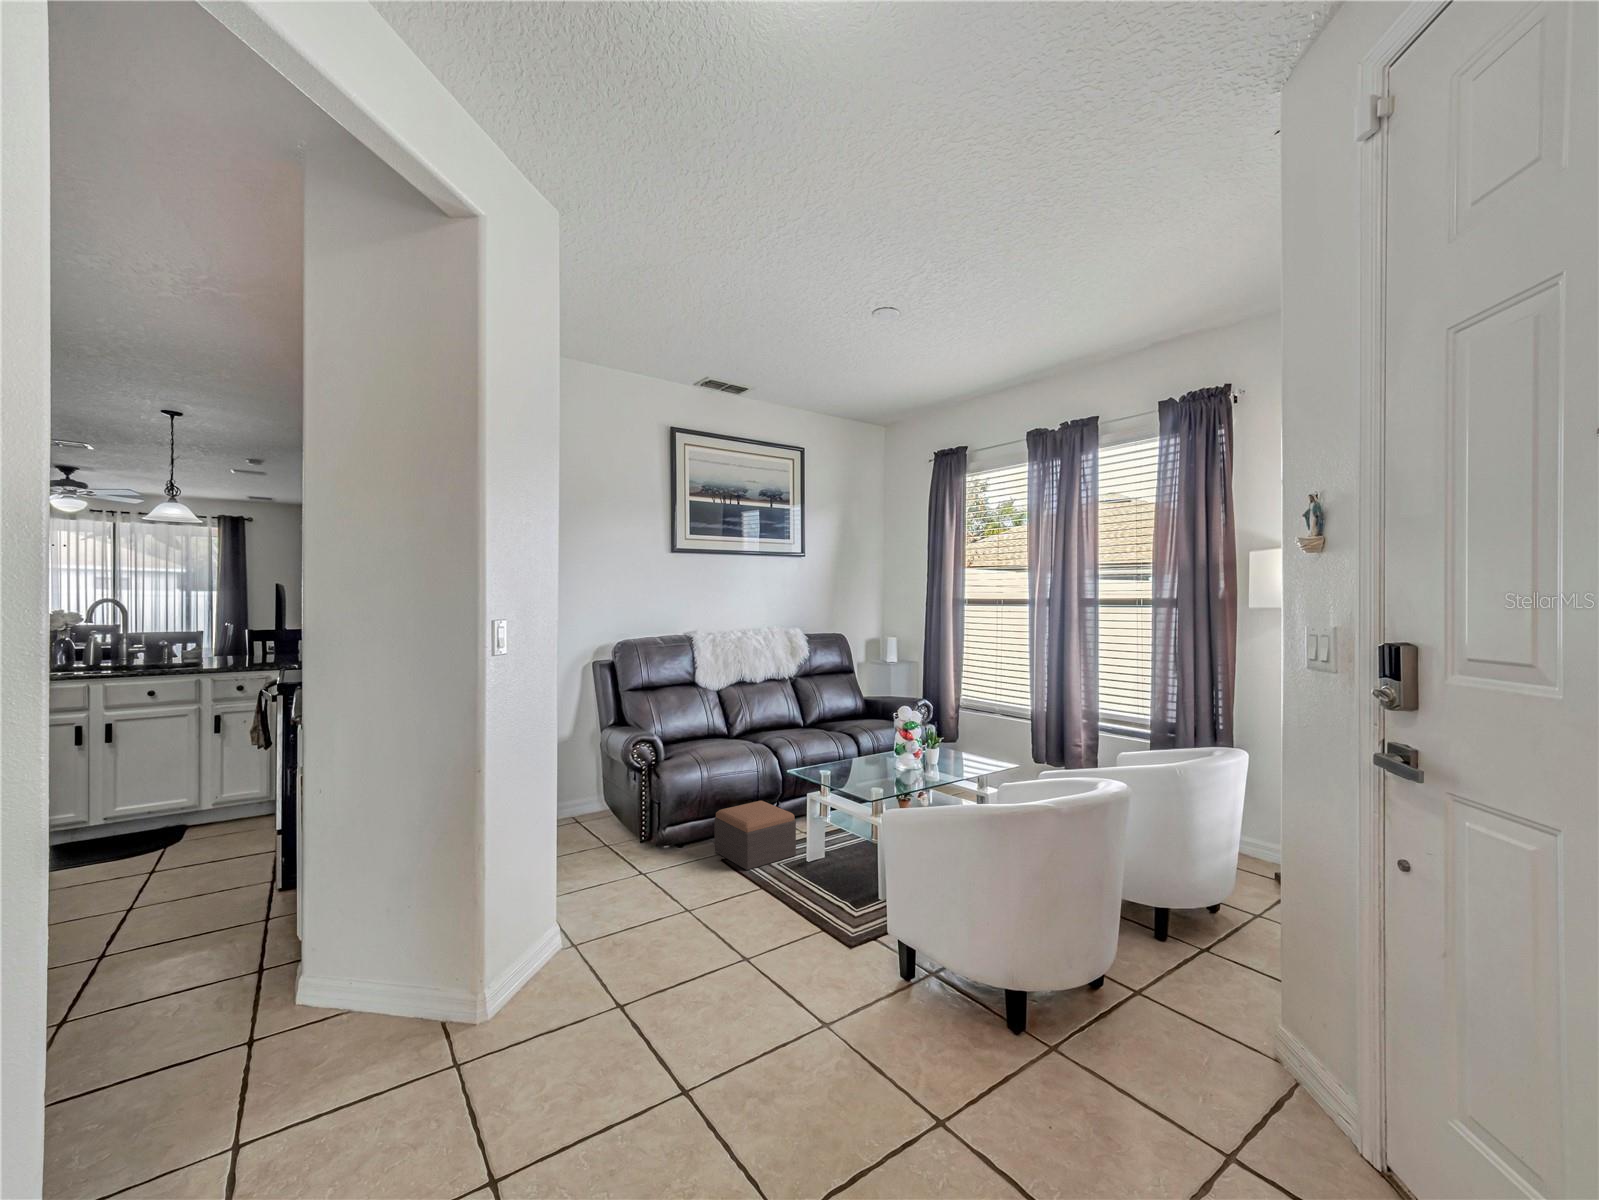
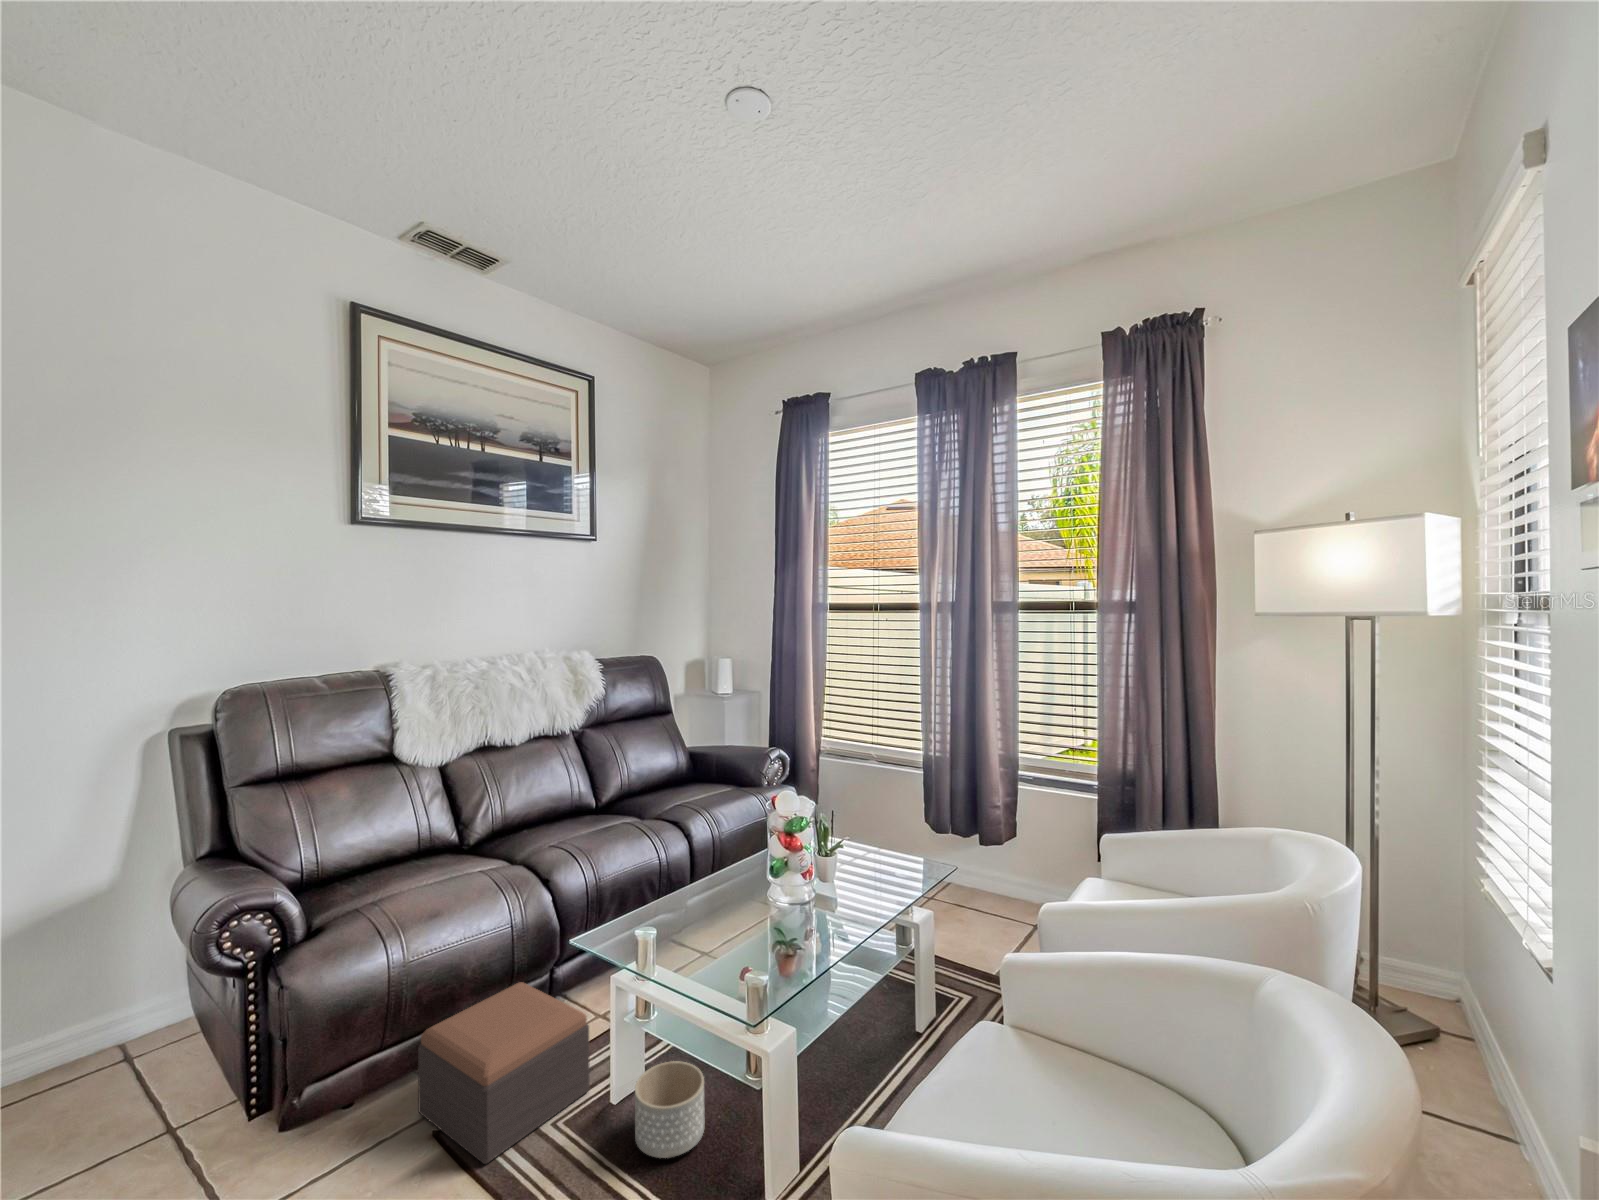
planter: none [817,841,852,880] -> present [635,1061,704,1158]

